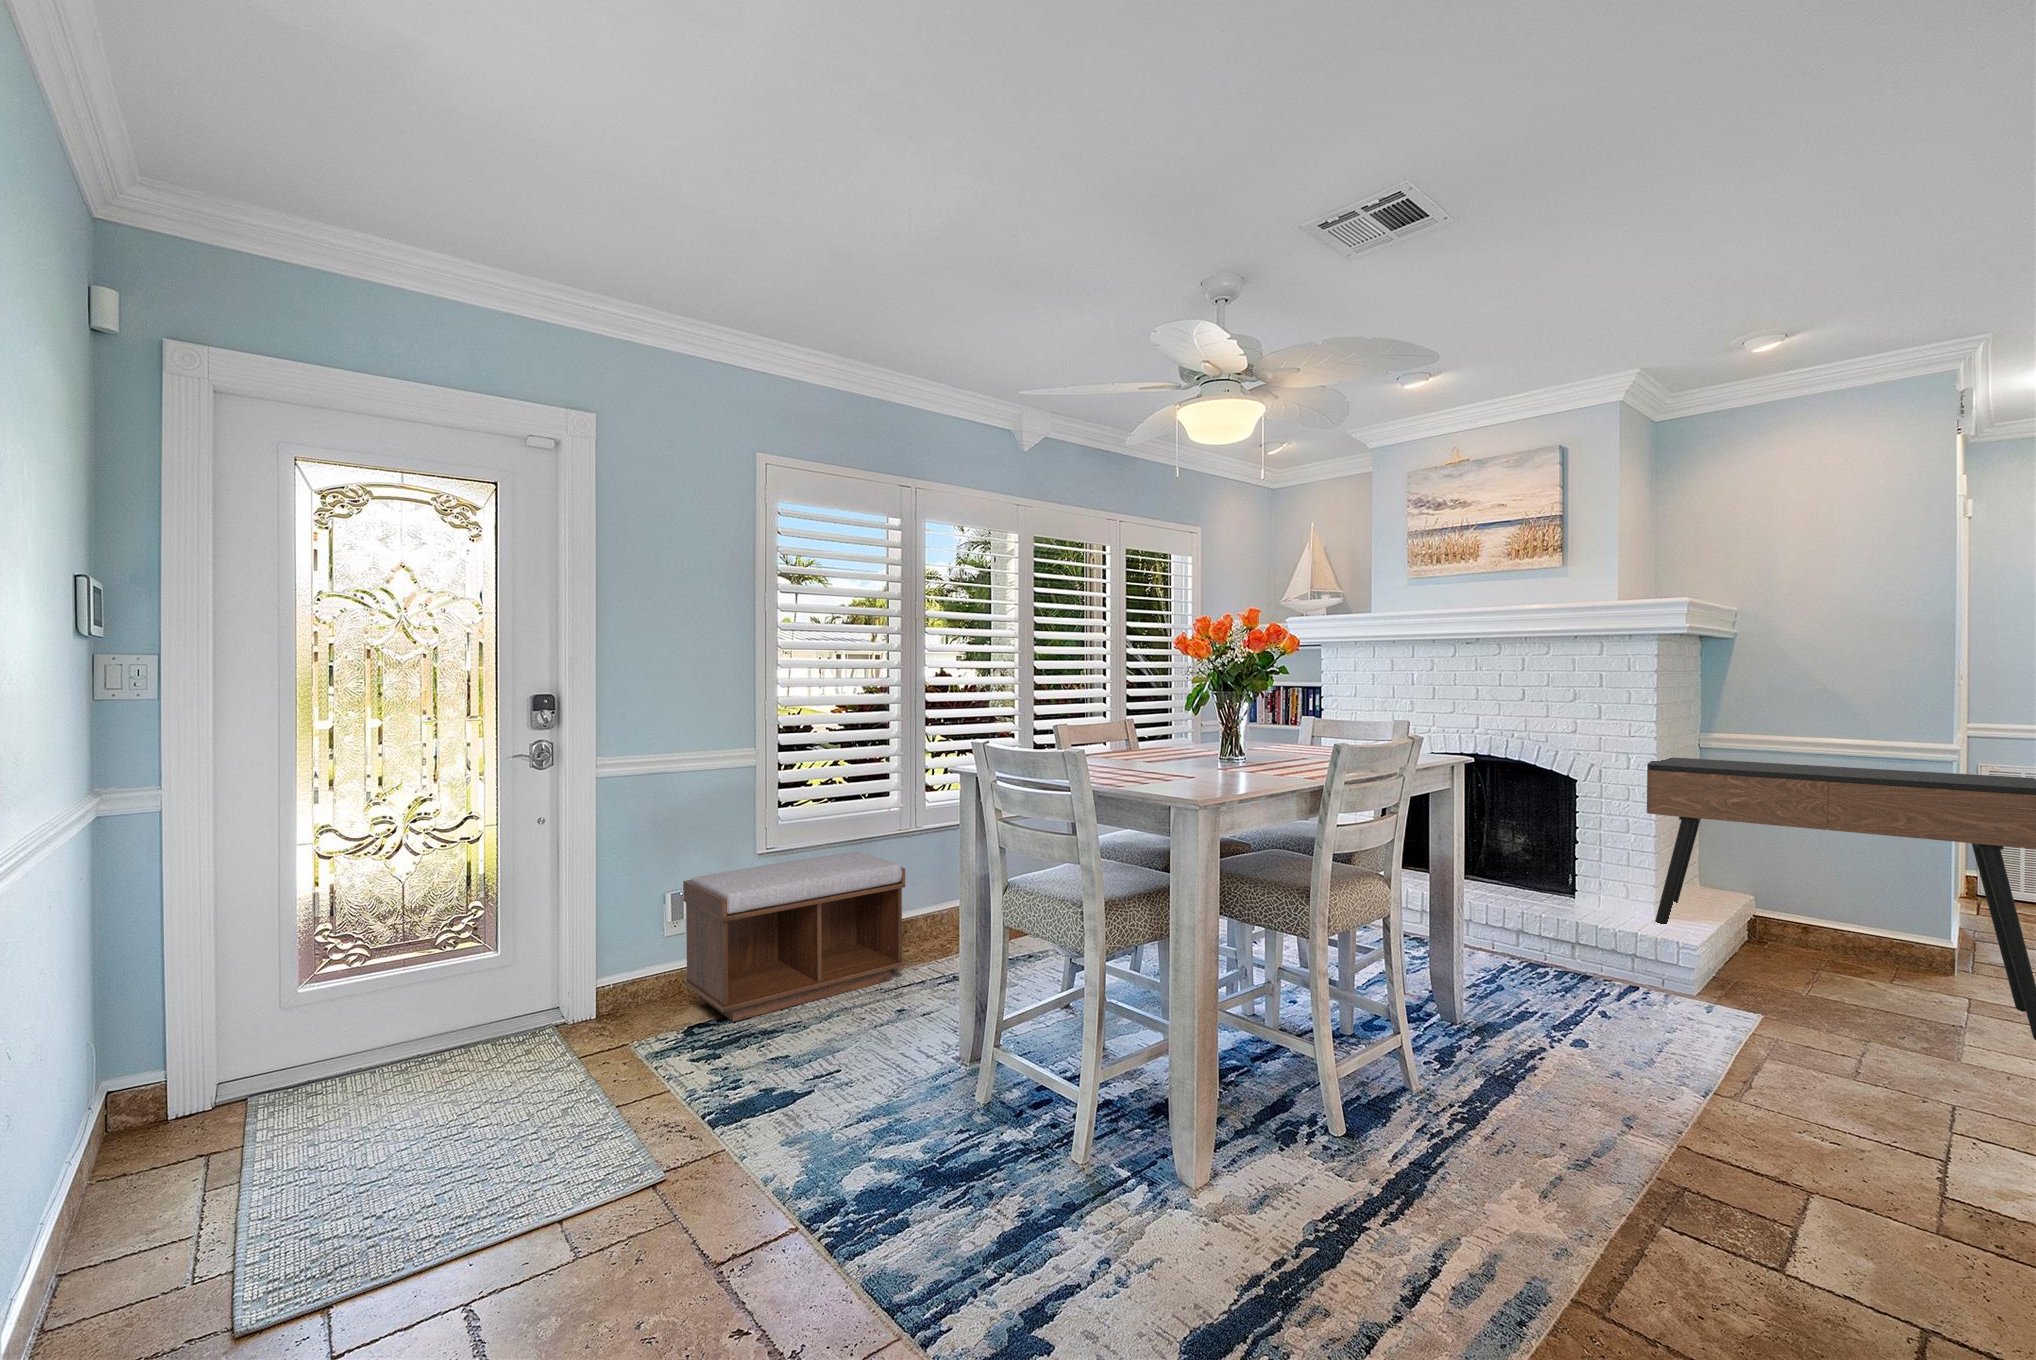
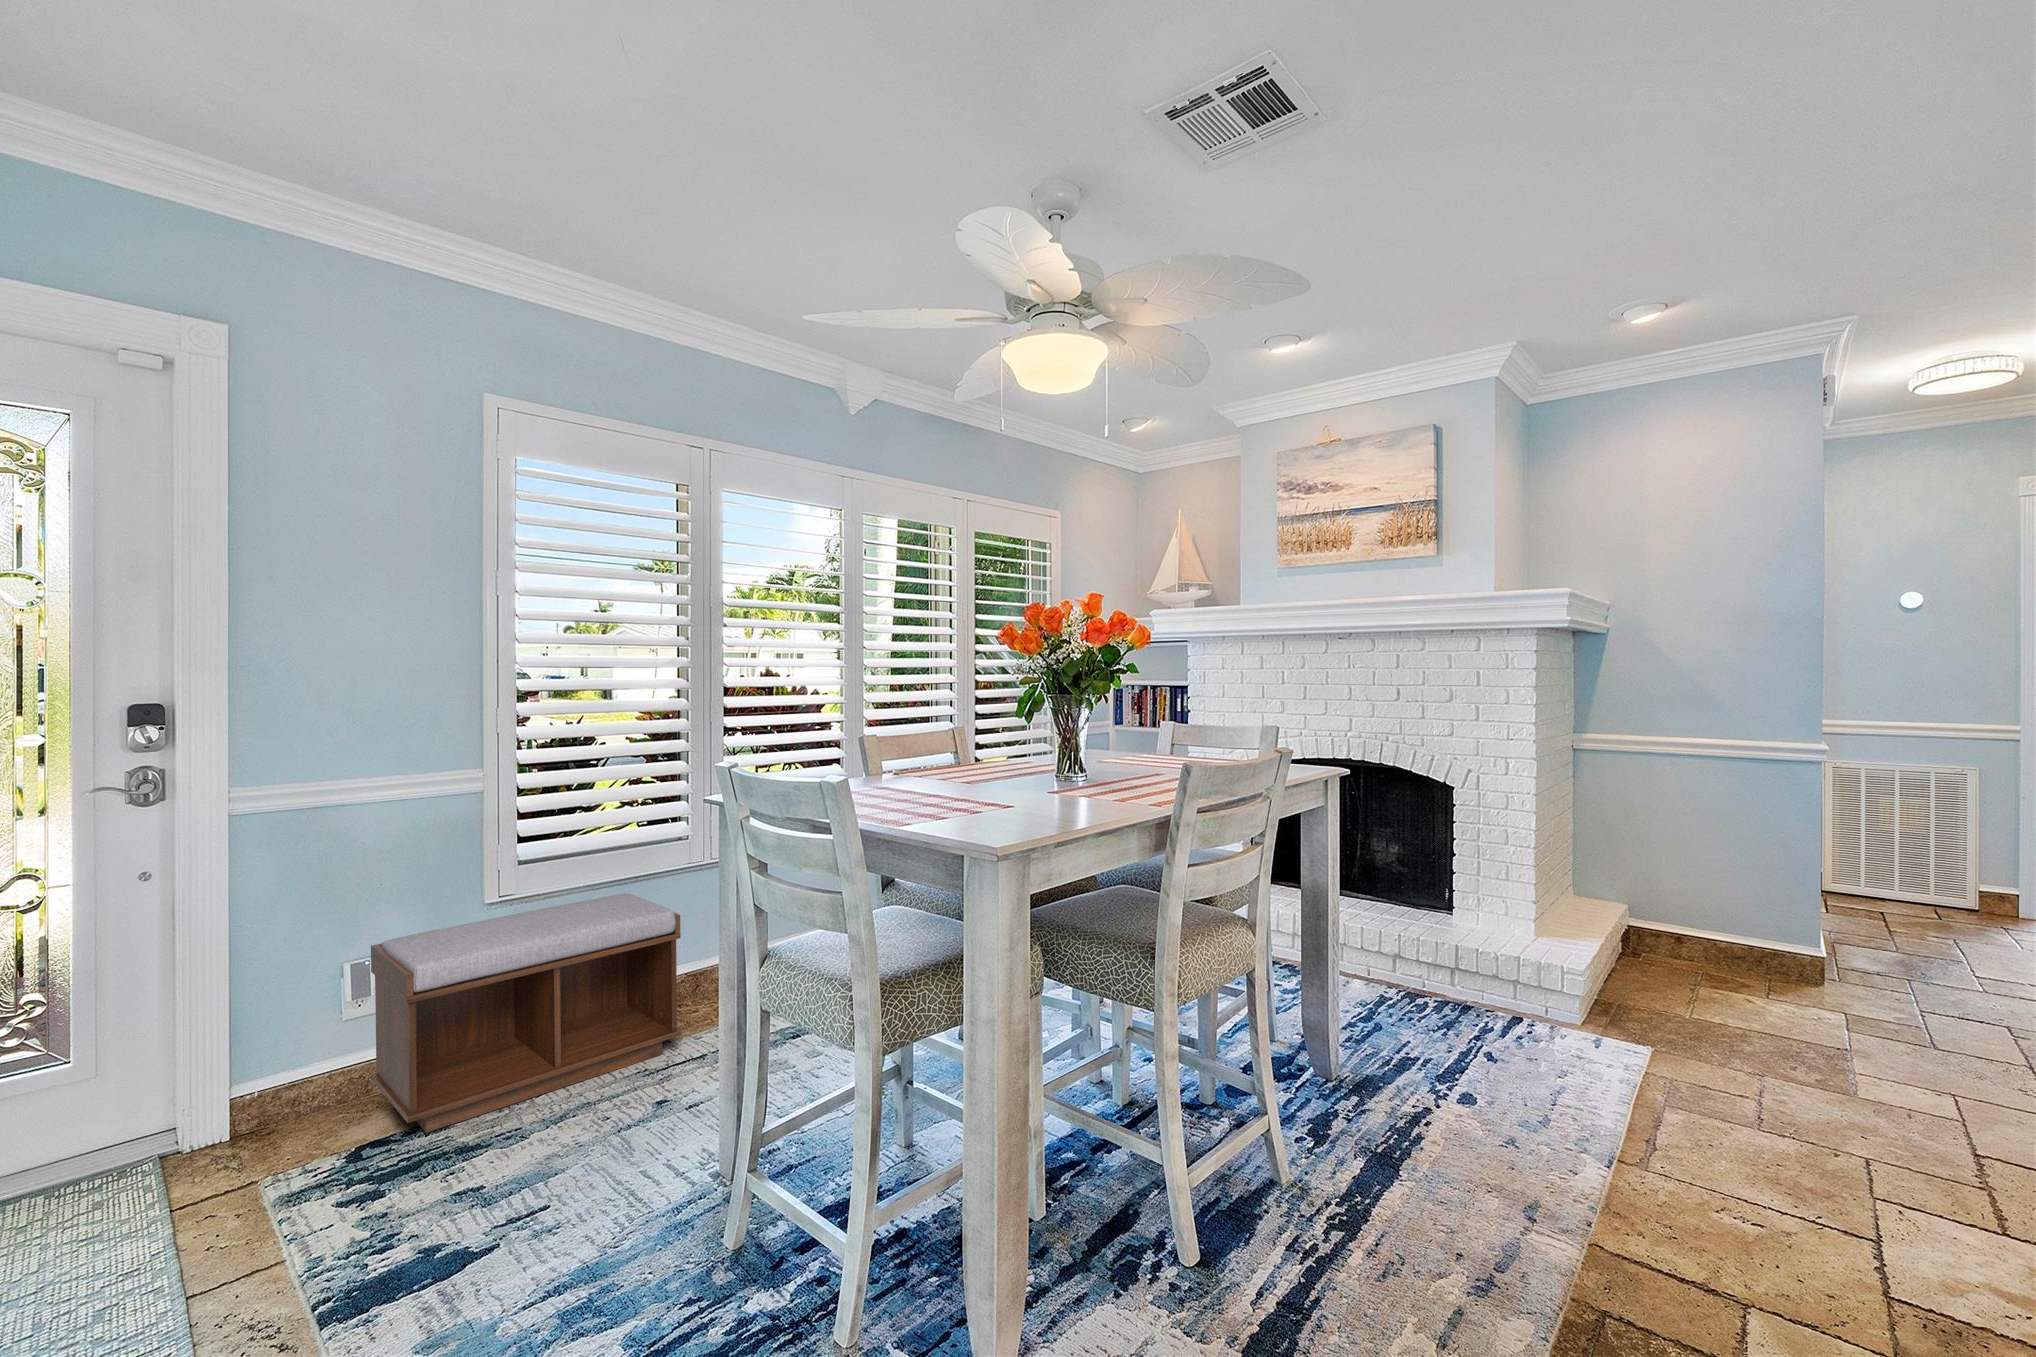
console table: present [1647,757,2036,1040] -> none [1524,760,1942,1068]

